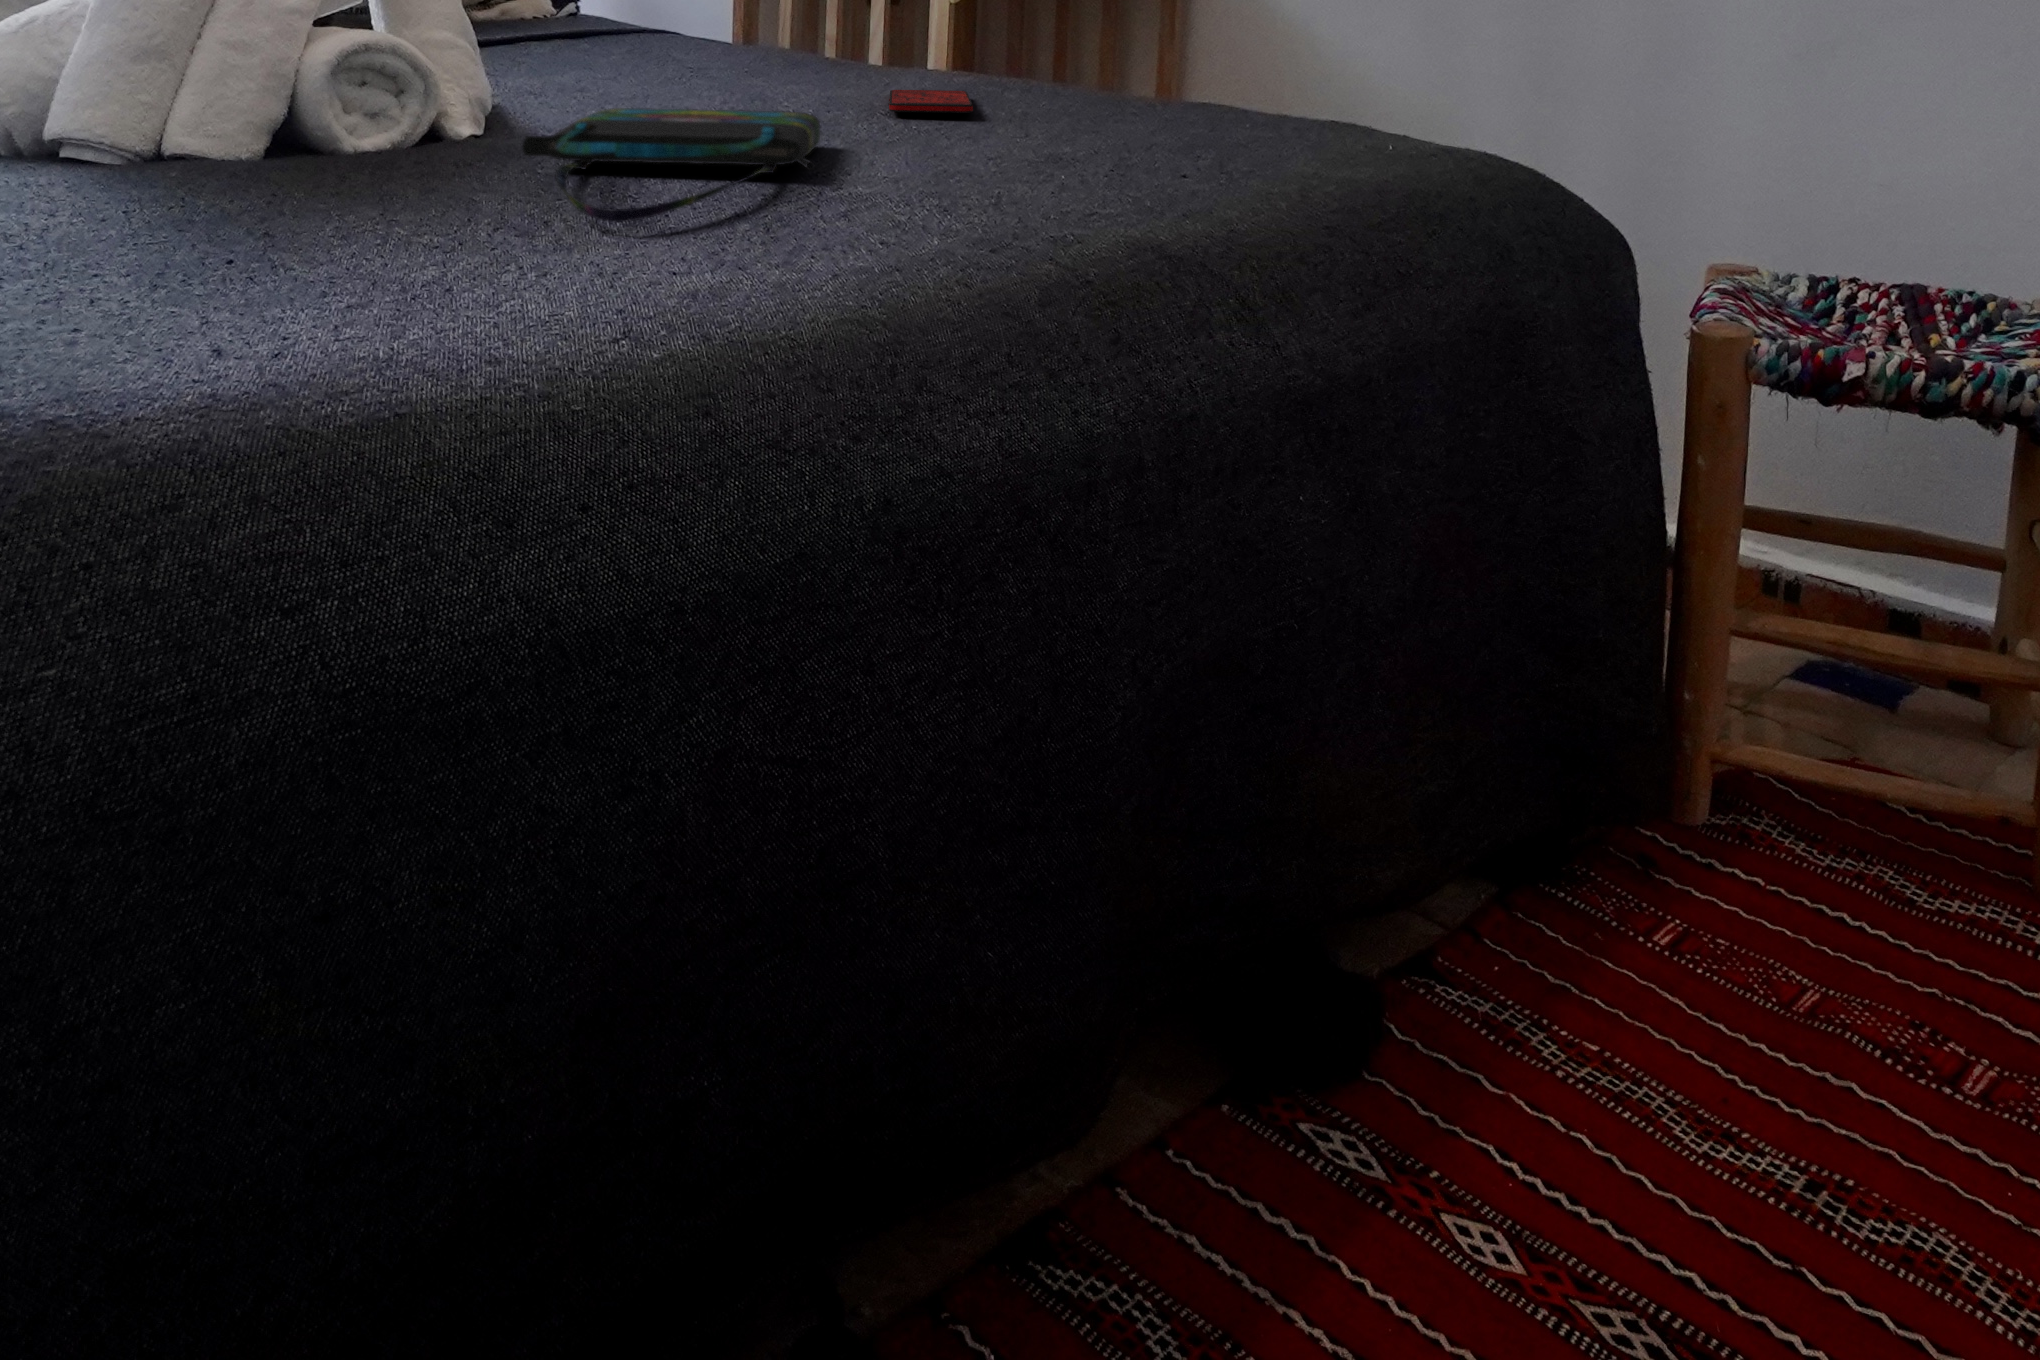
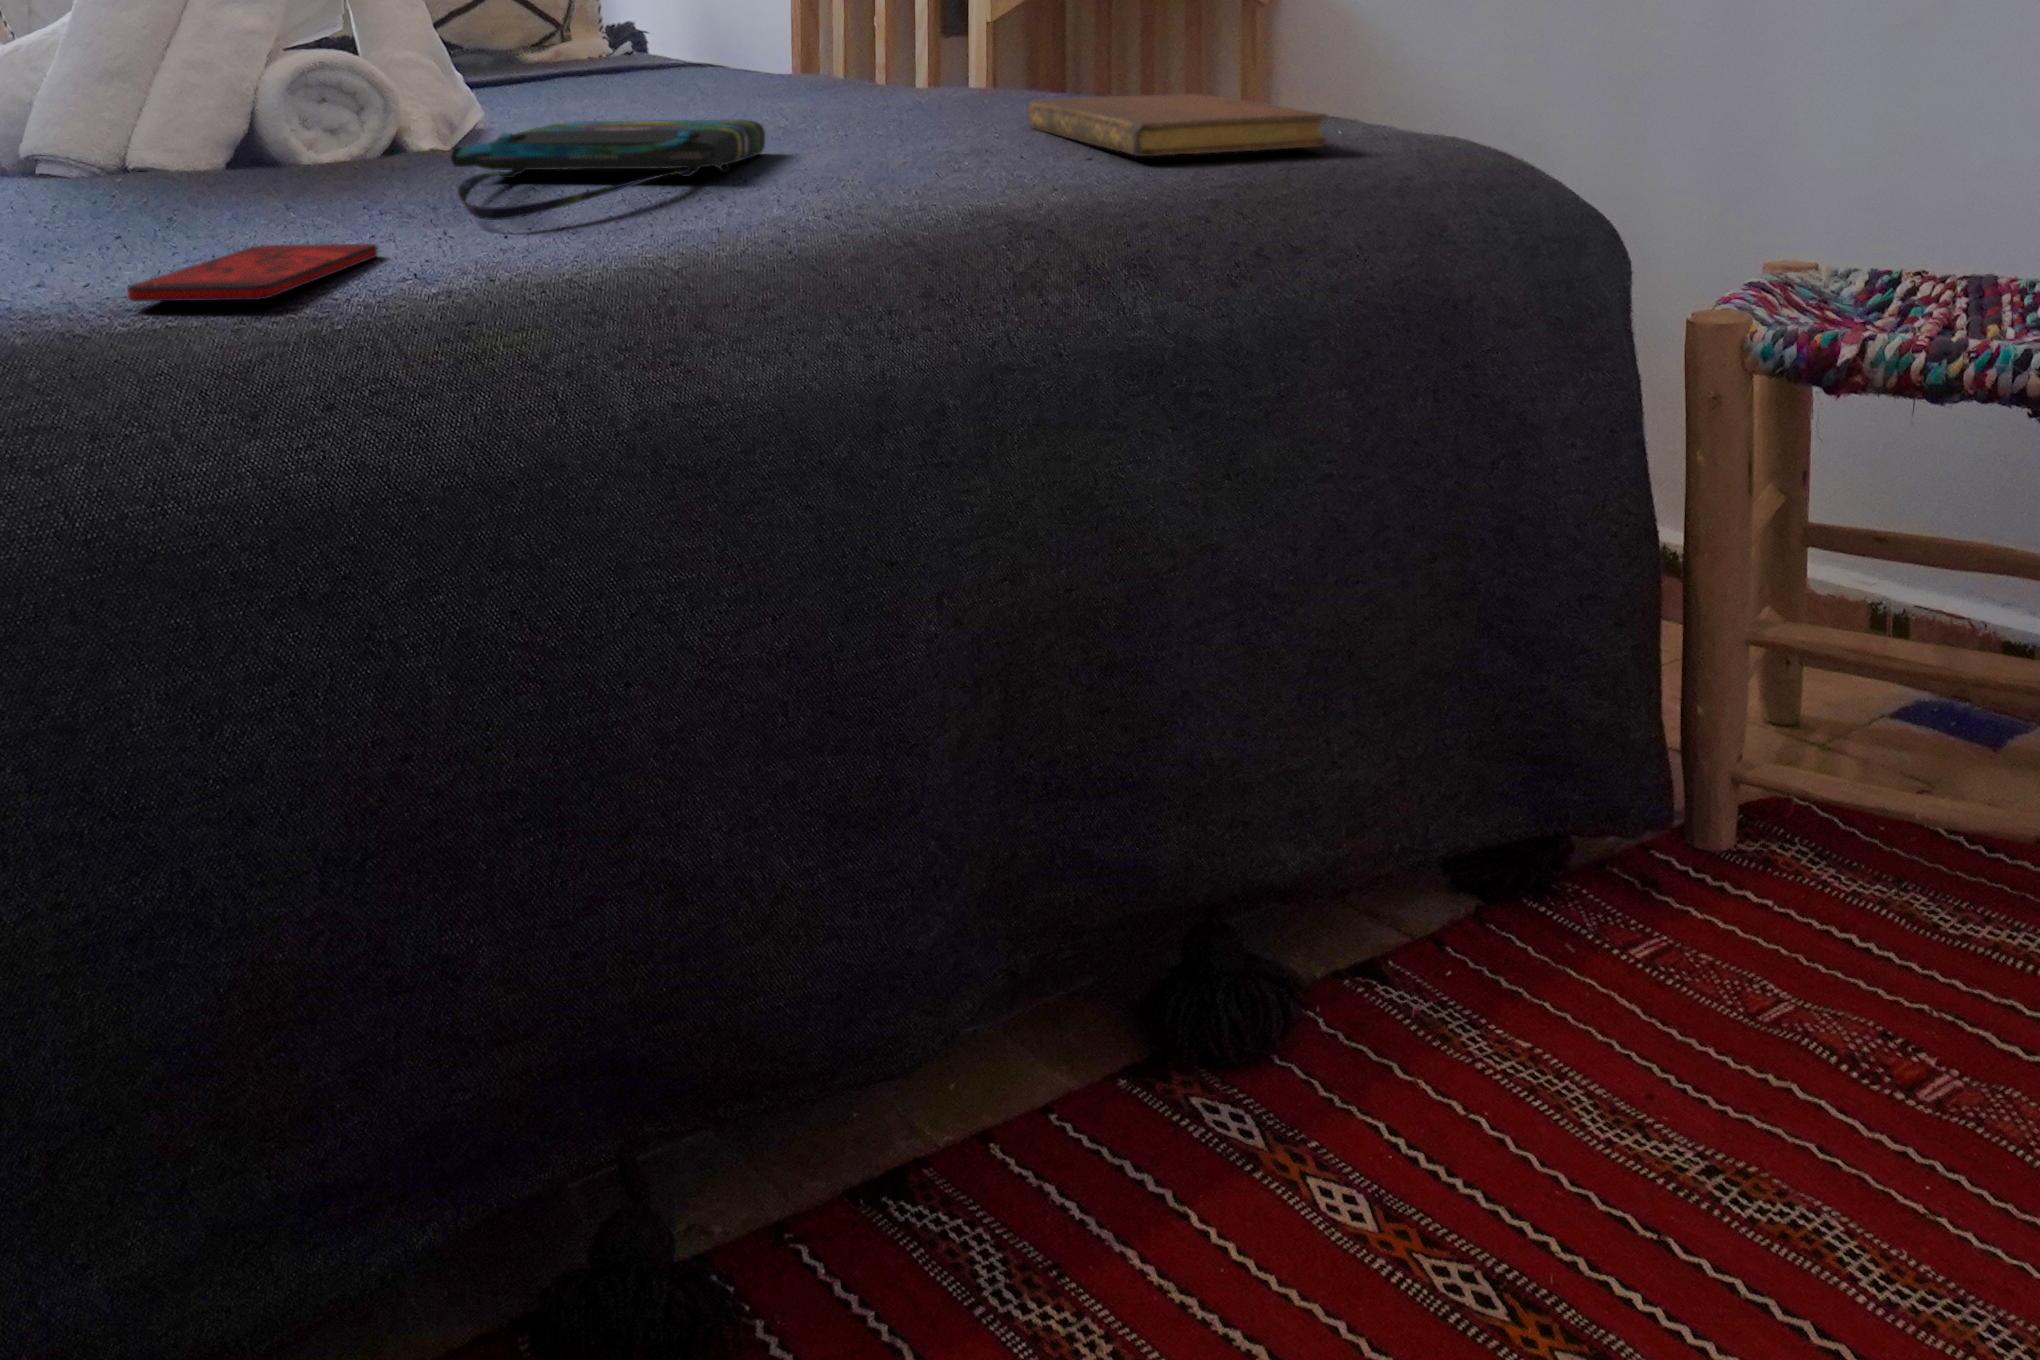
smartphone: present [888,90,973,113] -> present [127,244,377,301]
notebook: none [1055,95,1373,163] -> present [1027,94,1327,156]

